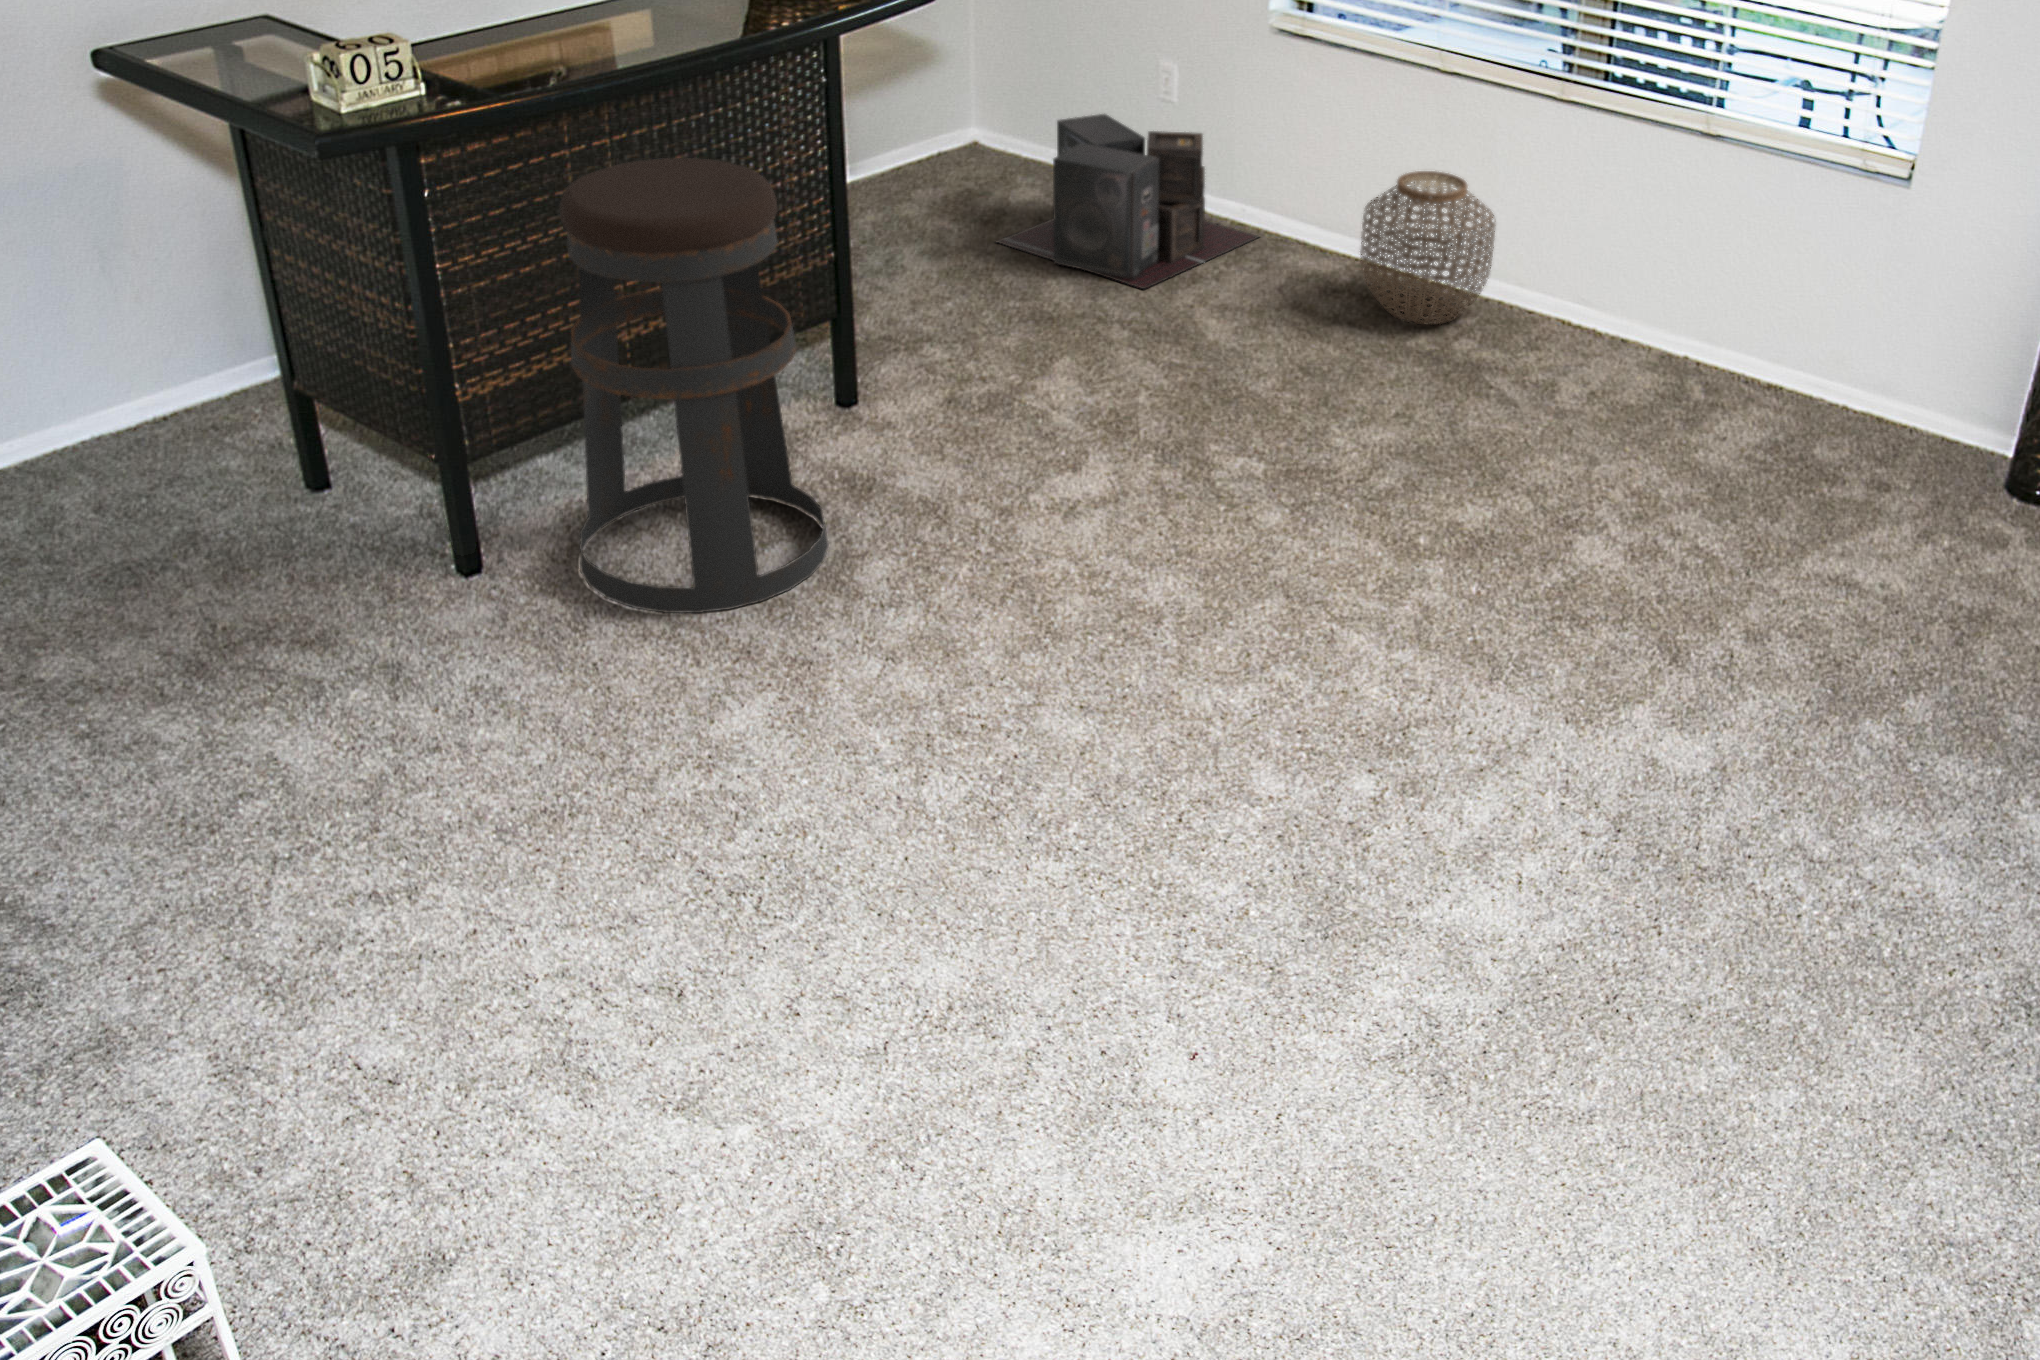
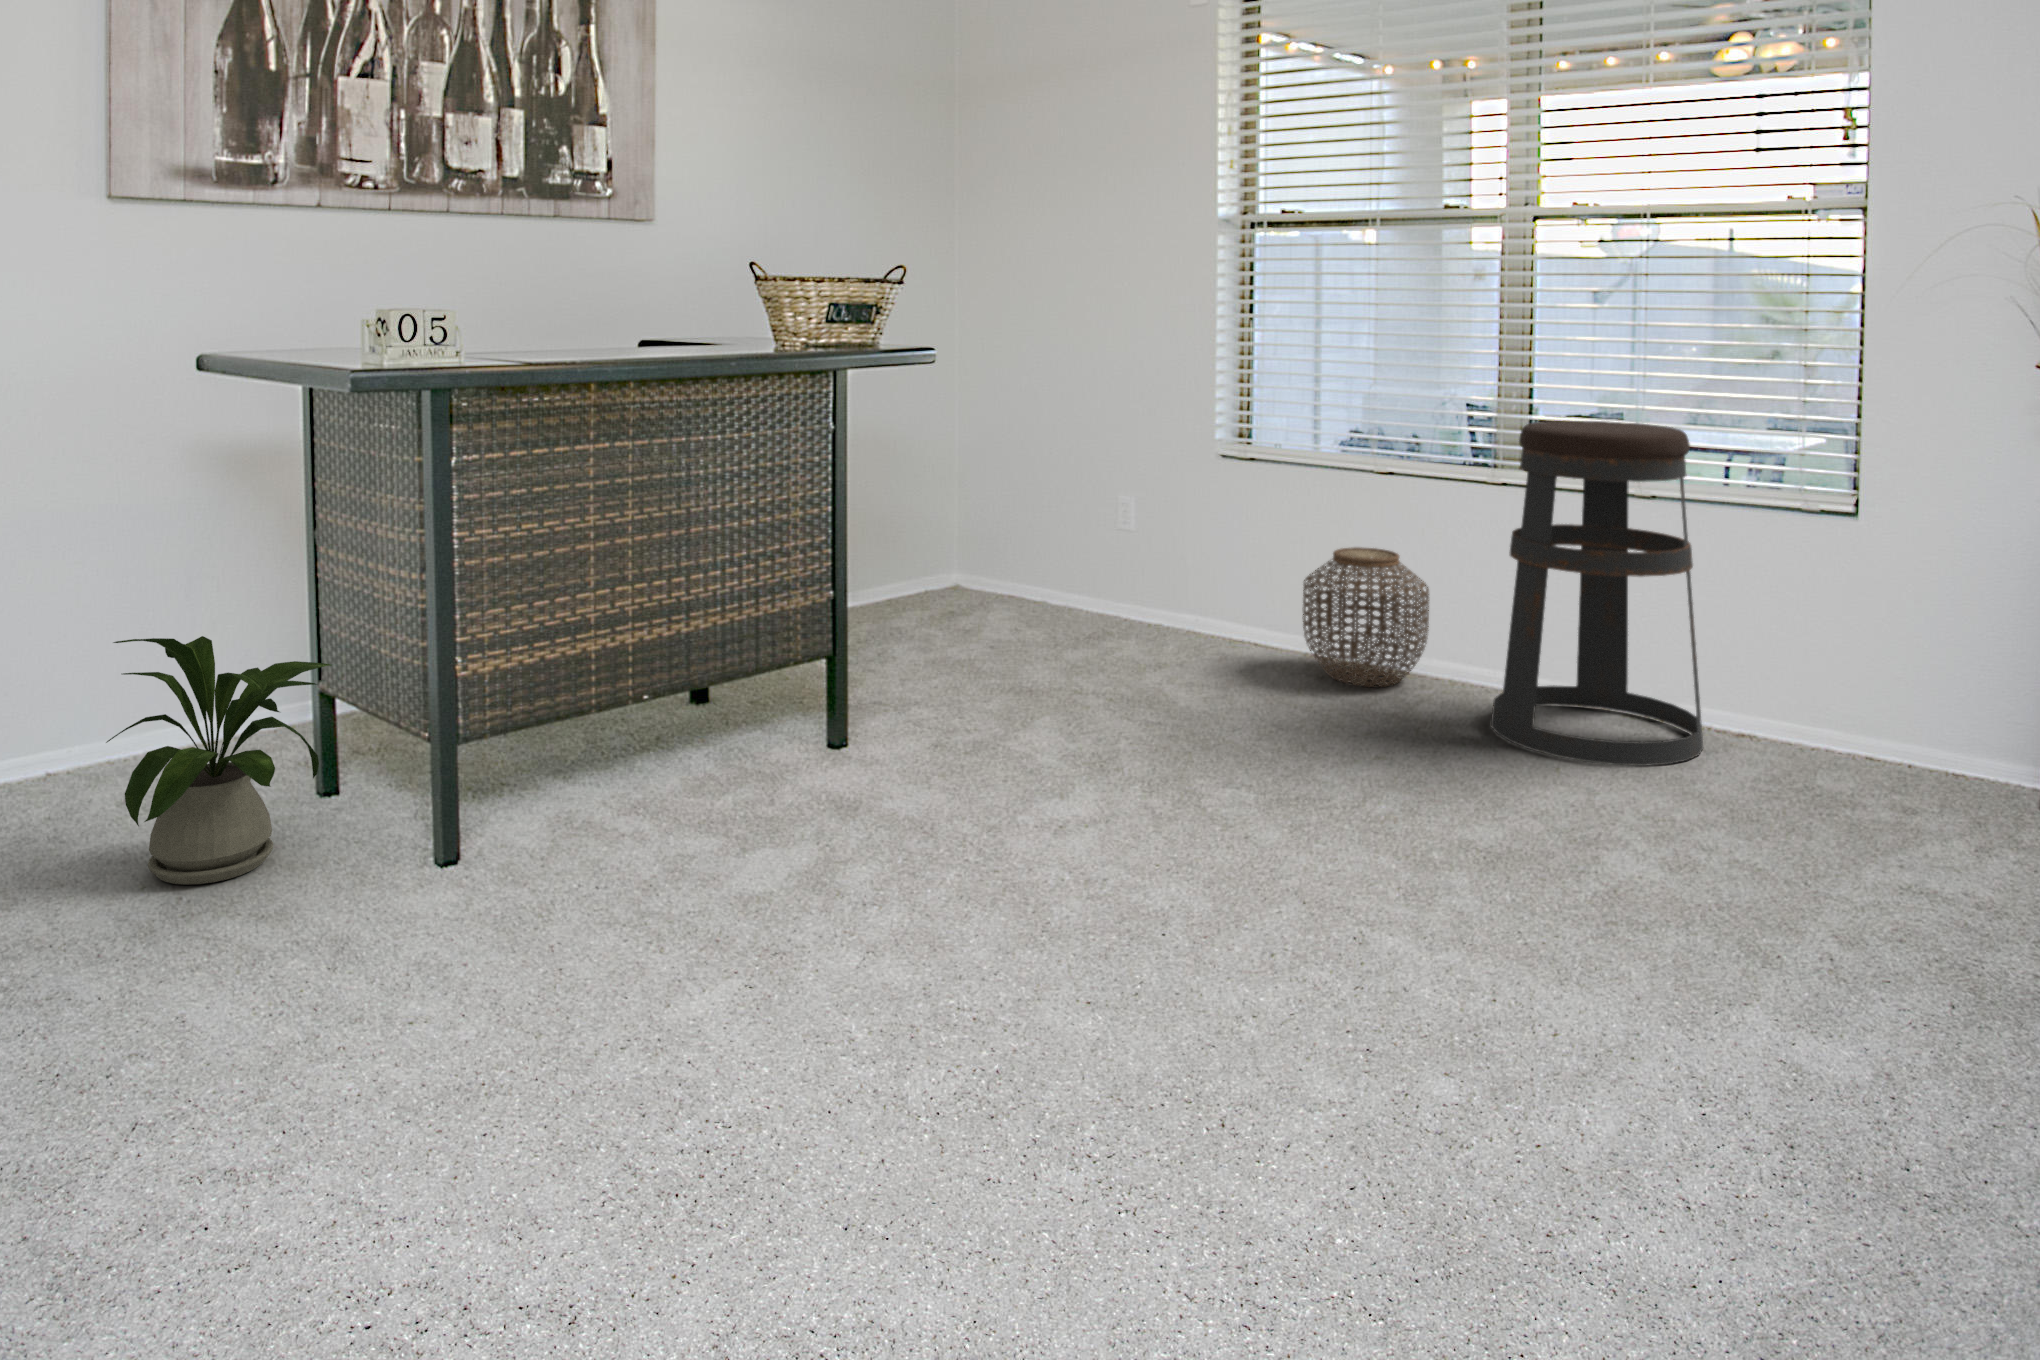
speaker: present [996,114,1258,289] -> none [965,528,1202,663]
bar stool: present [560,158,829,613] -> present [1491,421,1703,766]
house plant: none [103,364,325,605] -> present [106,636,331,885]

